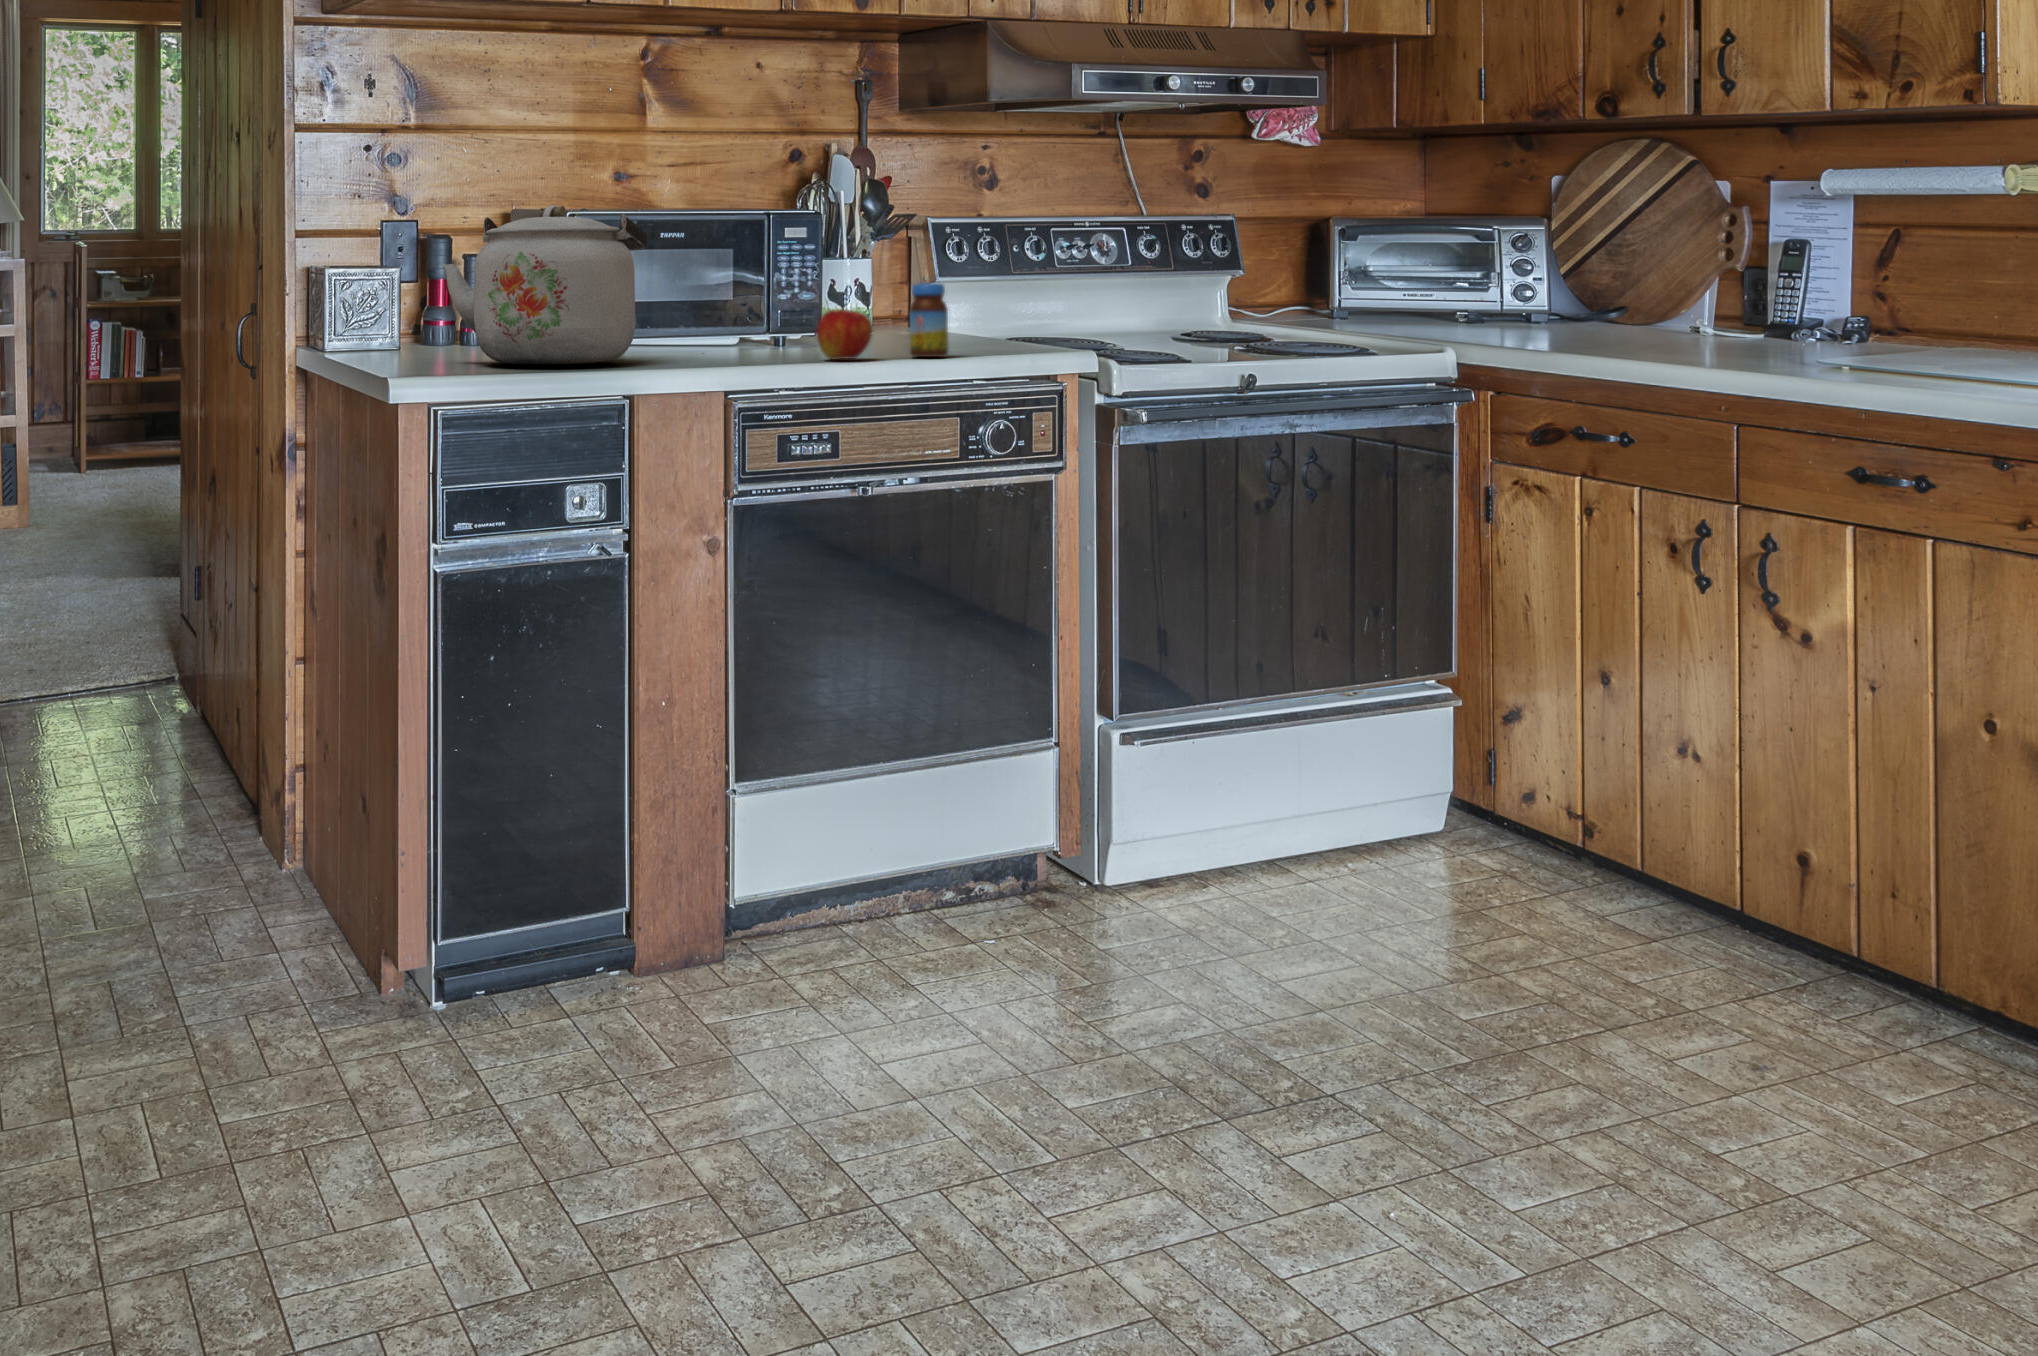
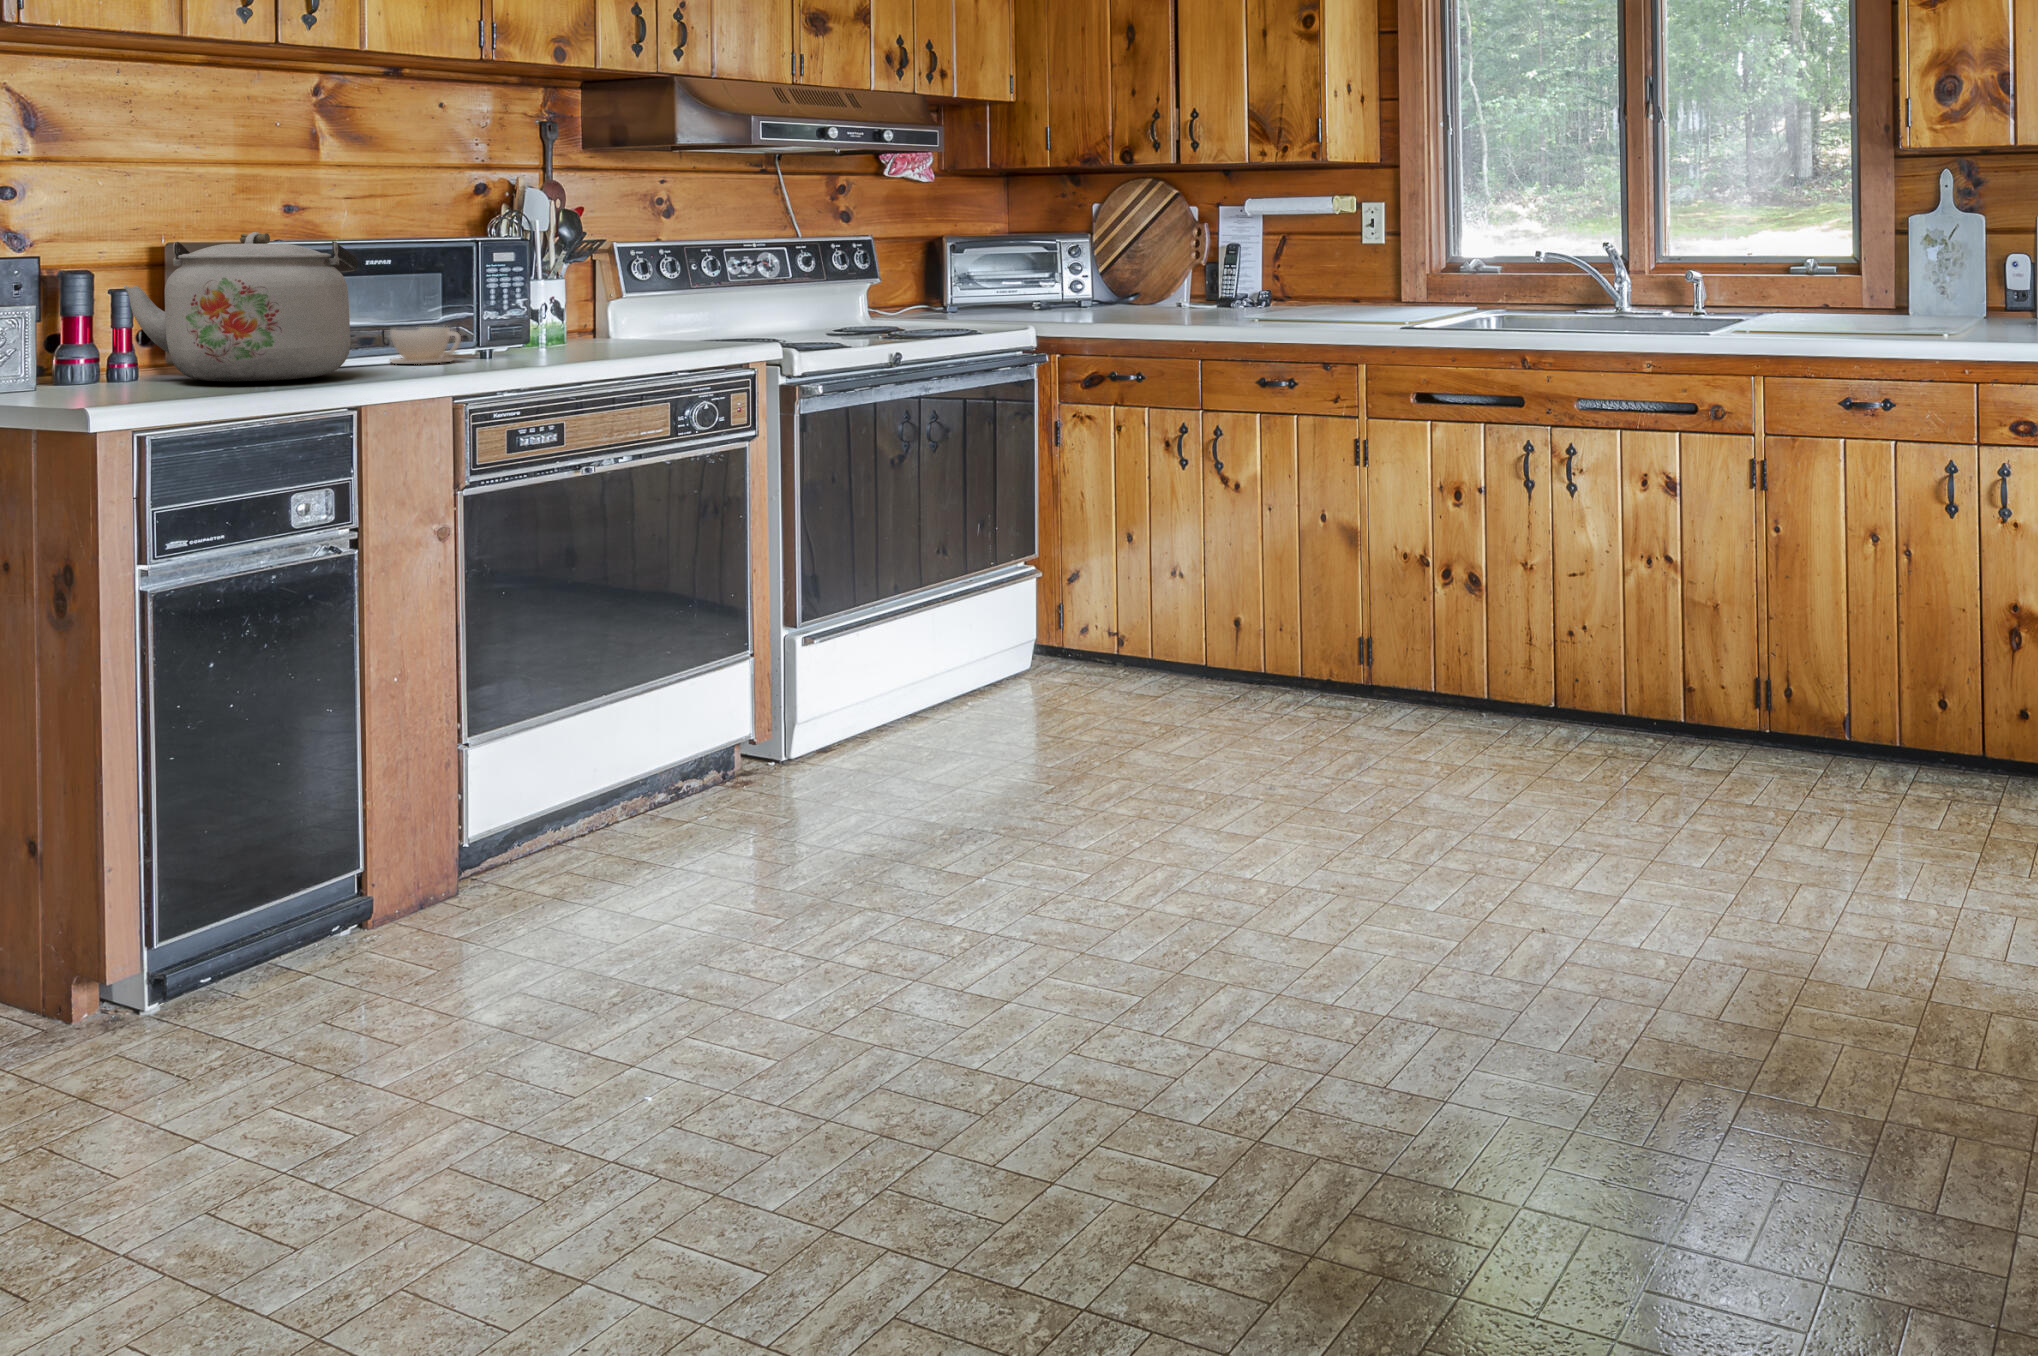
jar: present [910,283,949,357] -> none [618,299,654,361]
apple: present [817,309,872,359] -> none [534,323,586,366]
coffee cup: none [678,316,748,355] -> present [390,327,461,364]

